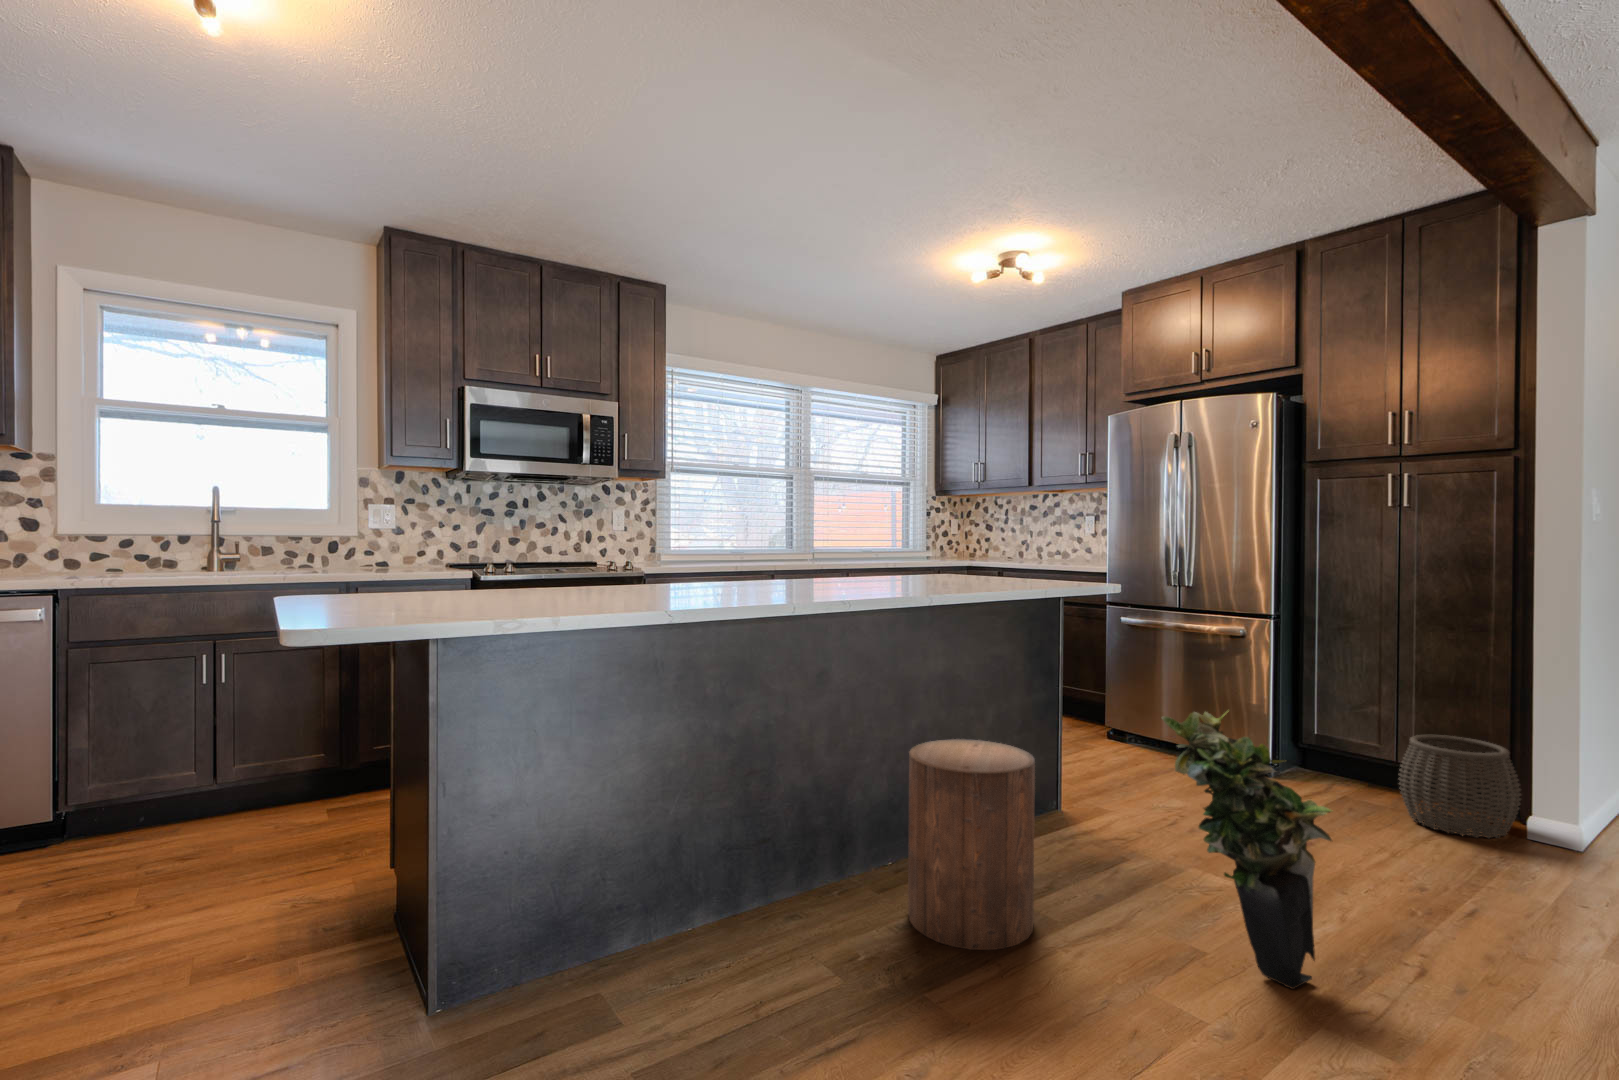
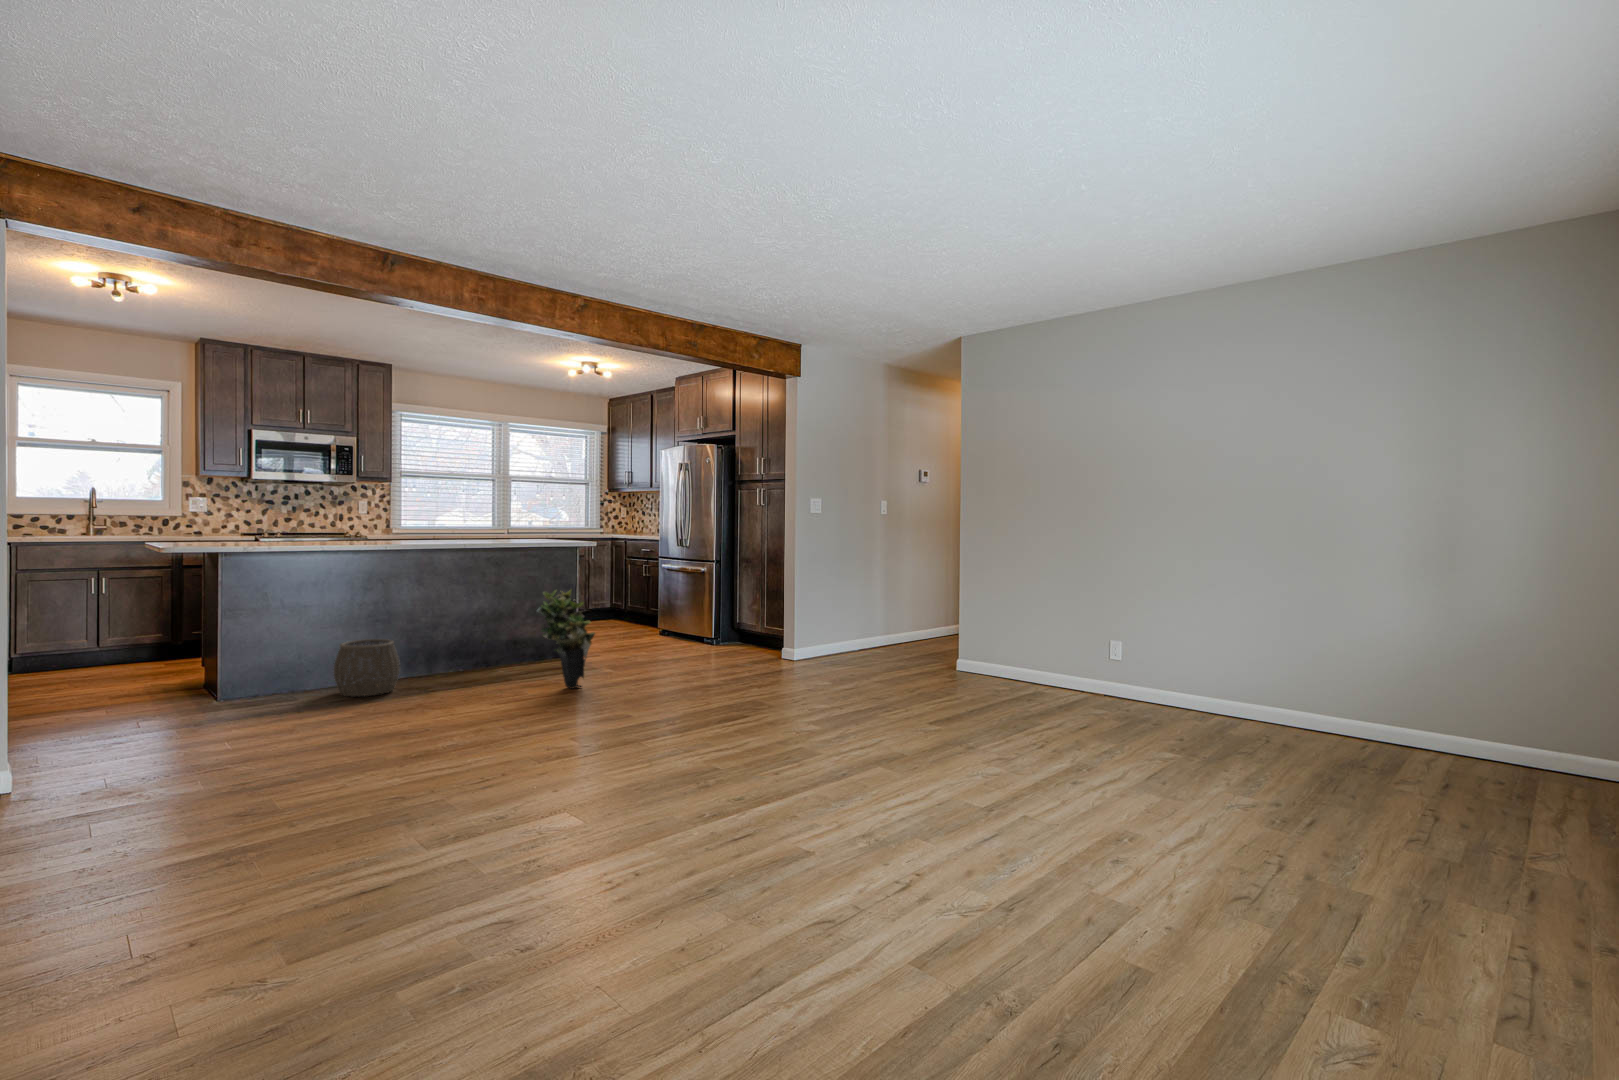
woven basket: present [1399,735,1521,838] -> present [334,639,400,697]
stool: present [908,739,1035,950] -> none [442,608,499,686]

